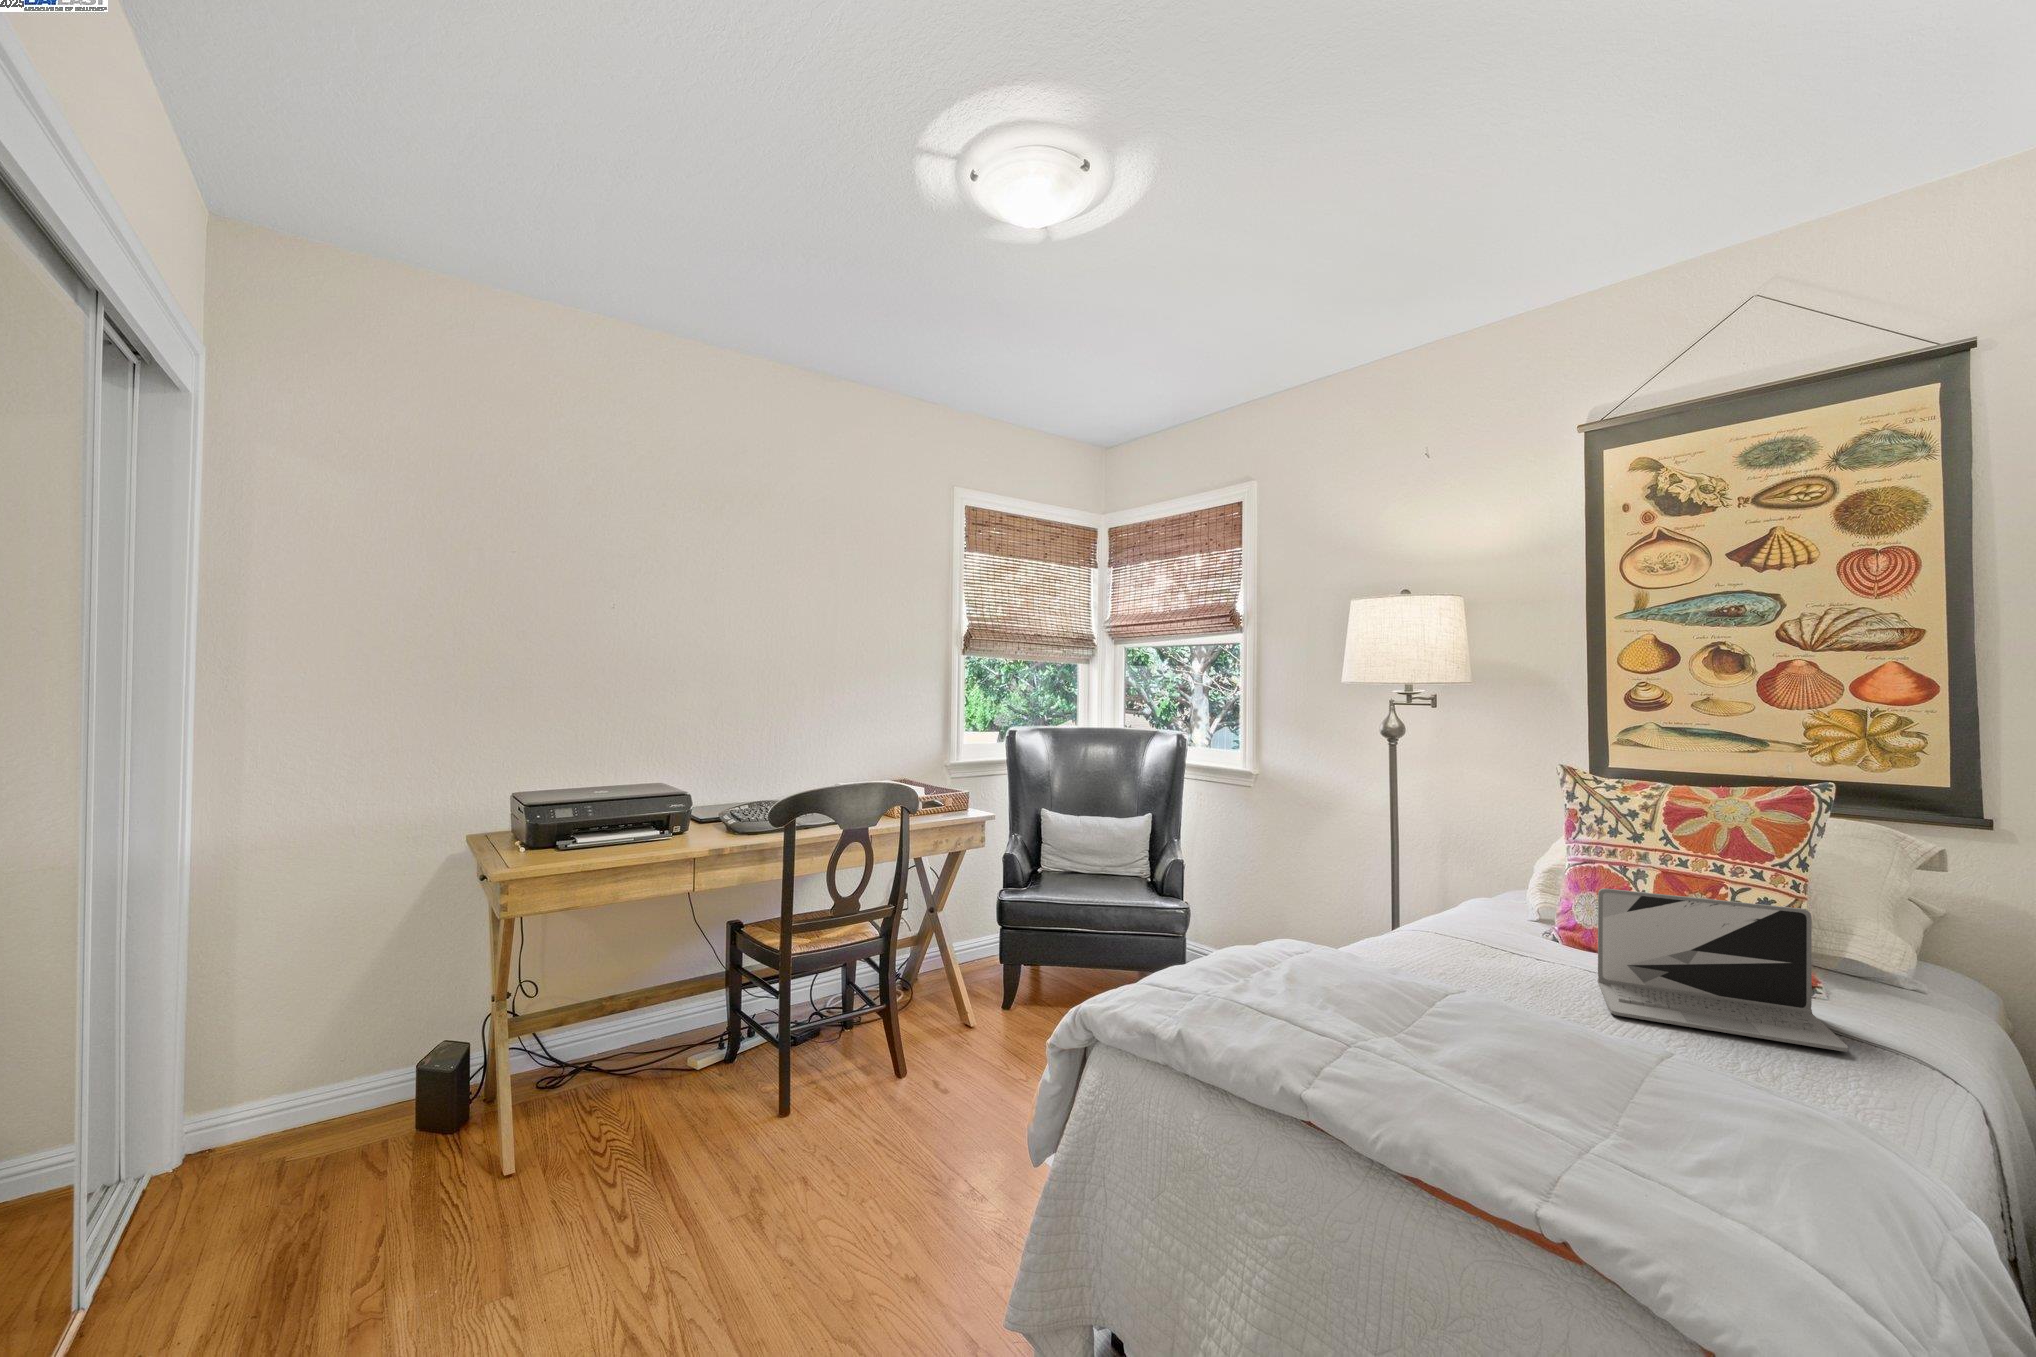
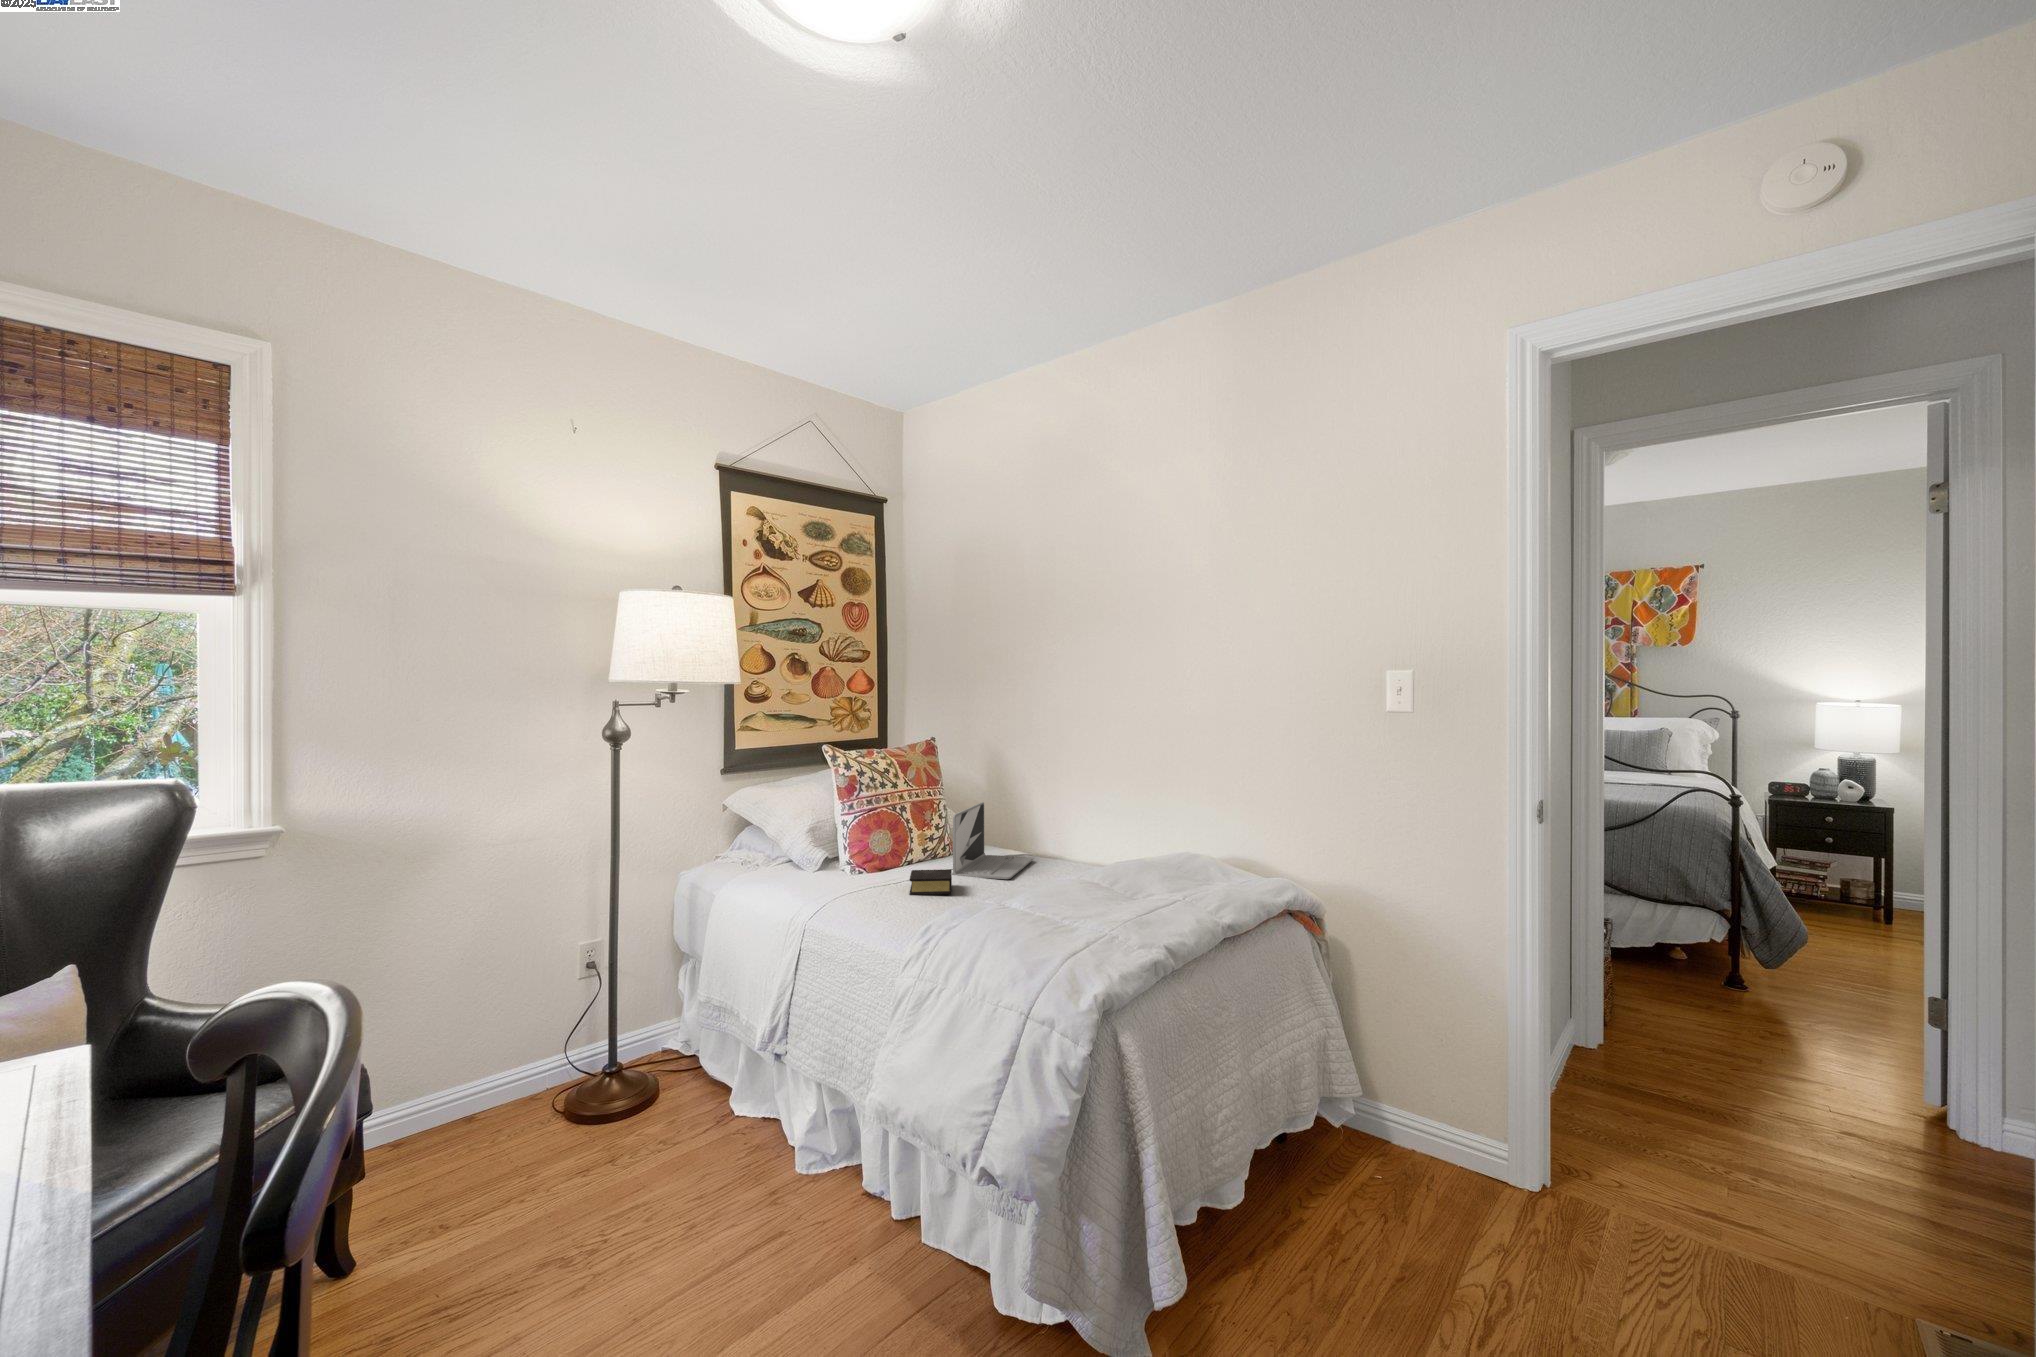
book: none [1433,932,1519,974] -> present [910,869,952,895]

